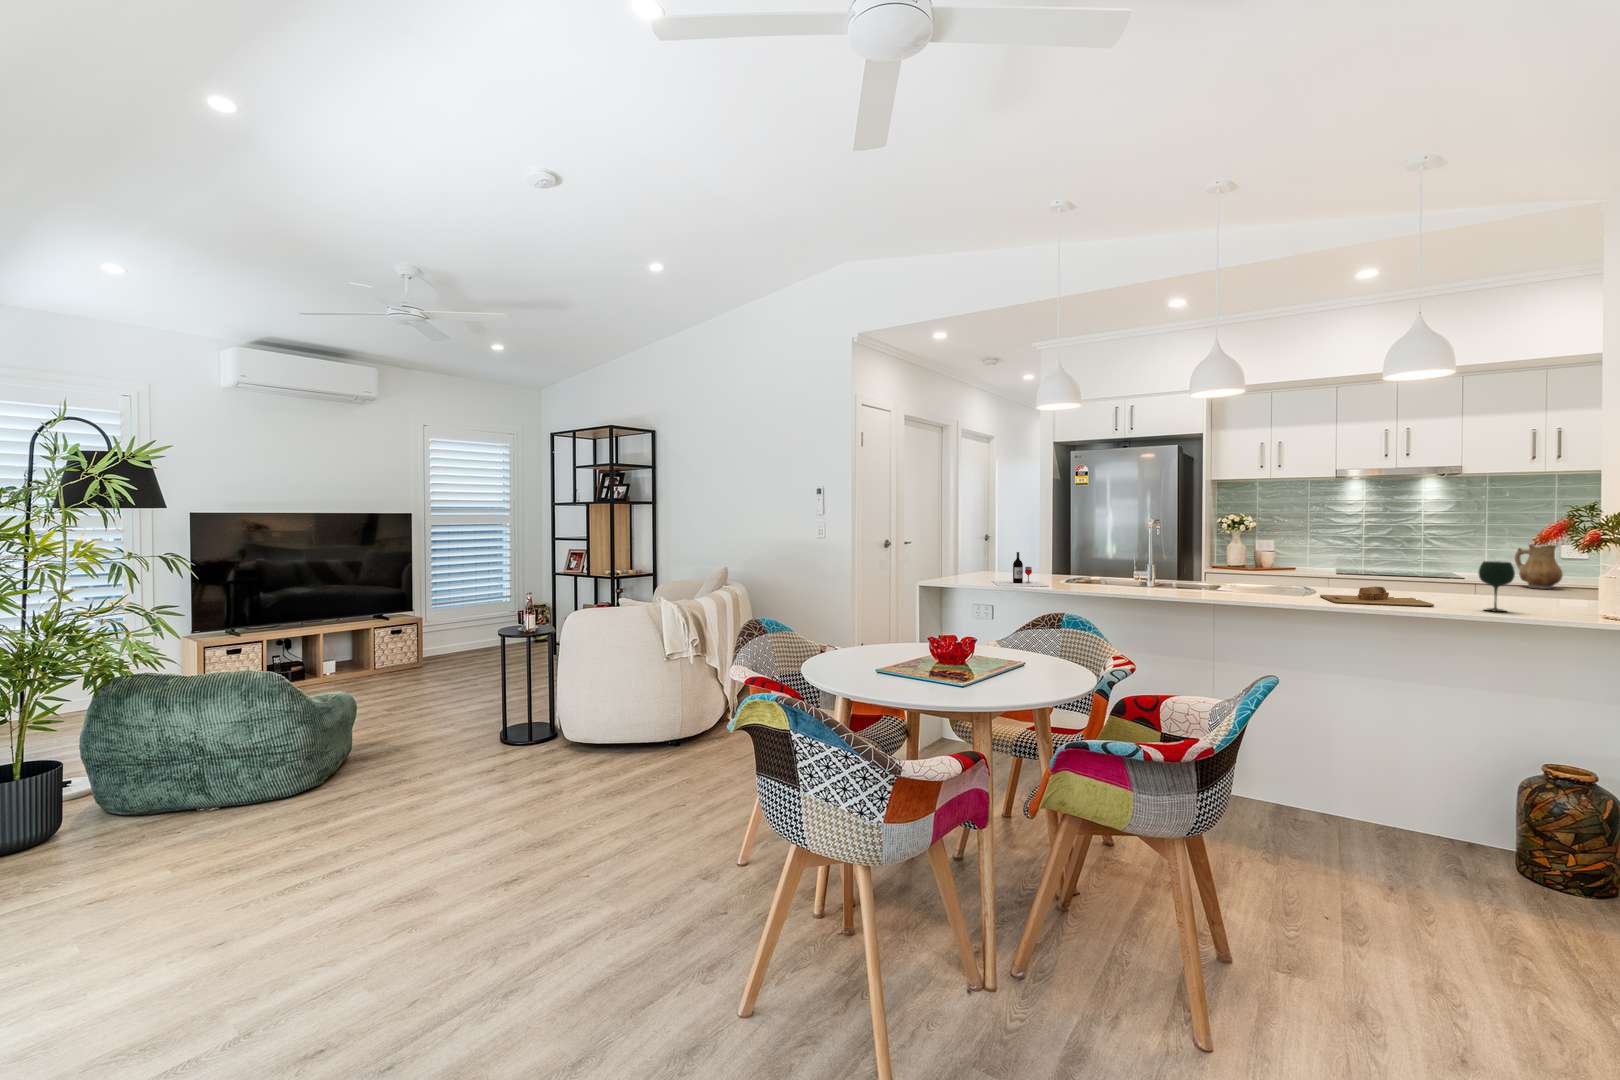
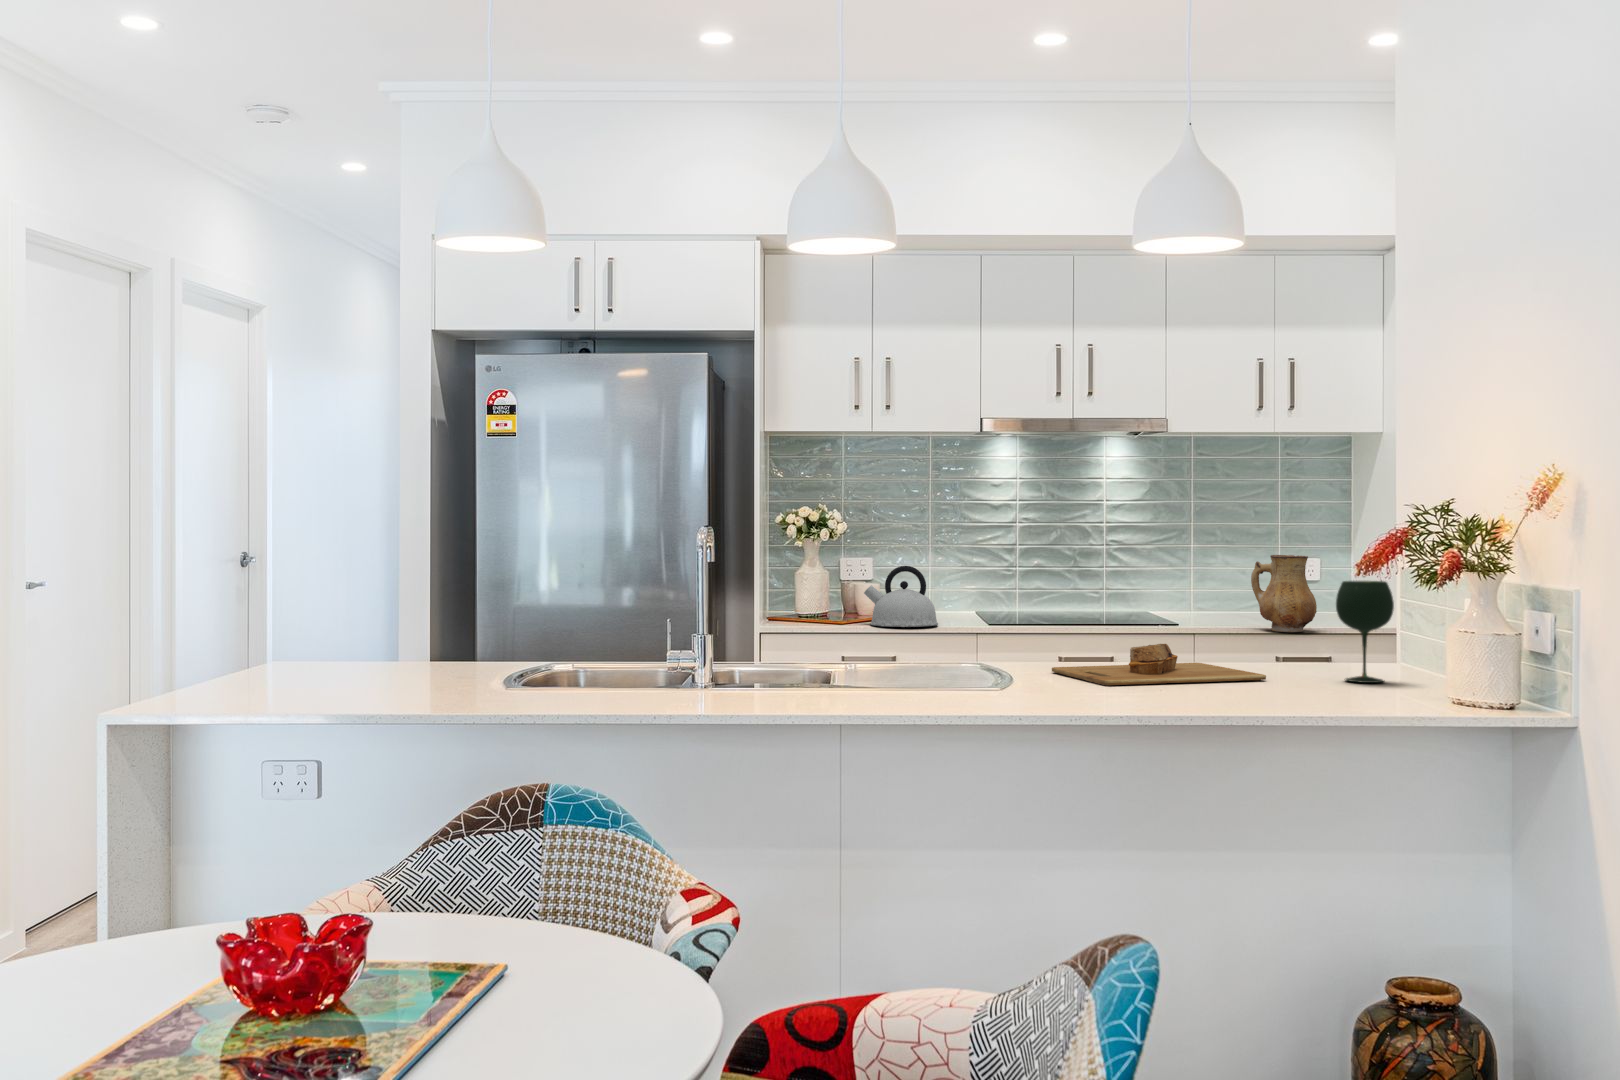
kettle: none [1260,545,1302,574] -> present [864,566,938,627]
wine bottle: present [993,552,1047,586] -> none [287,595,455,697]

